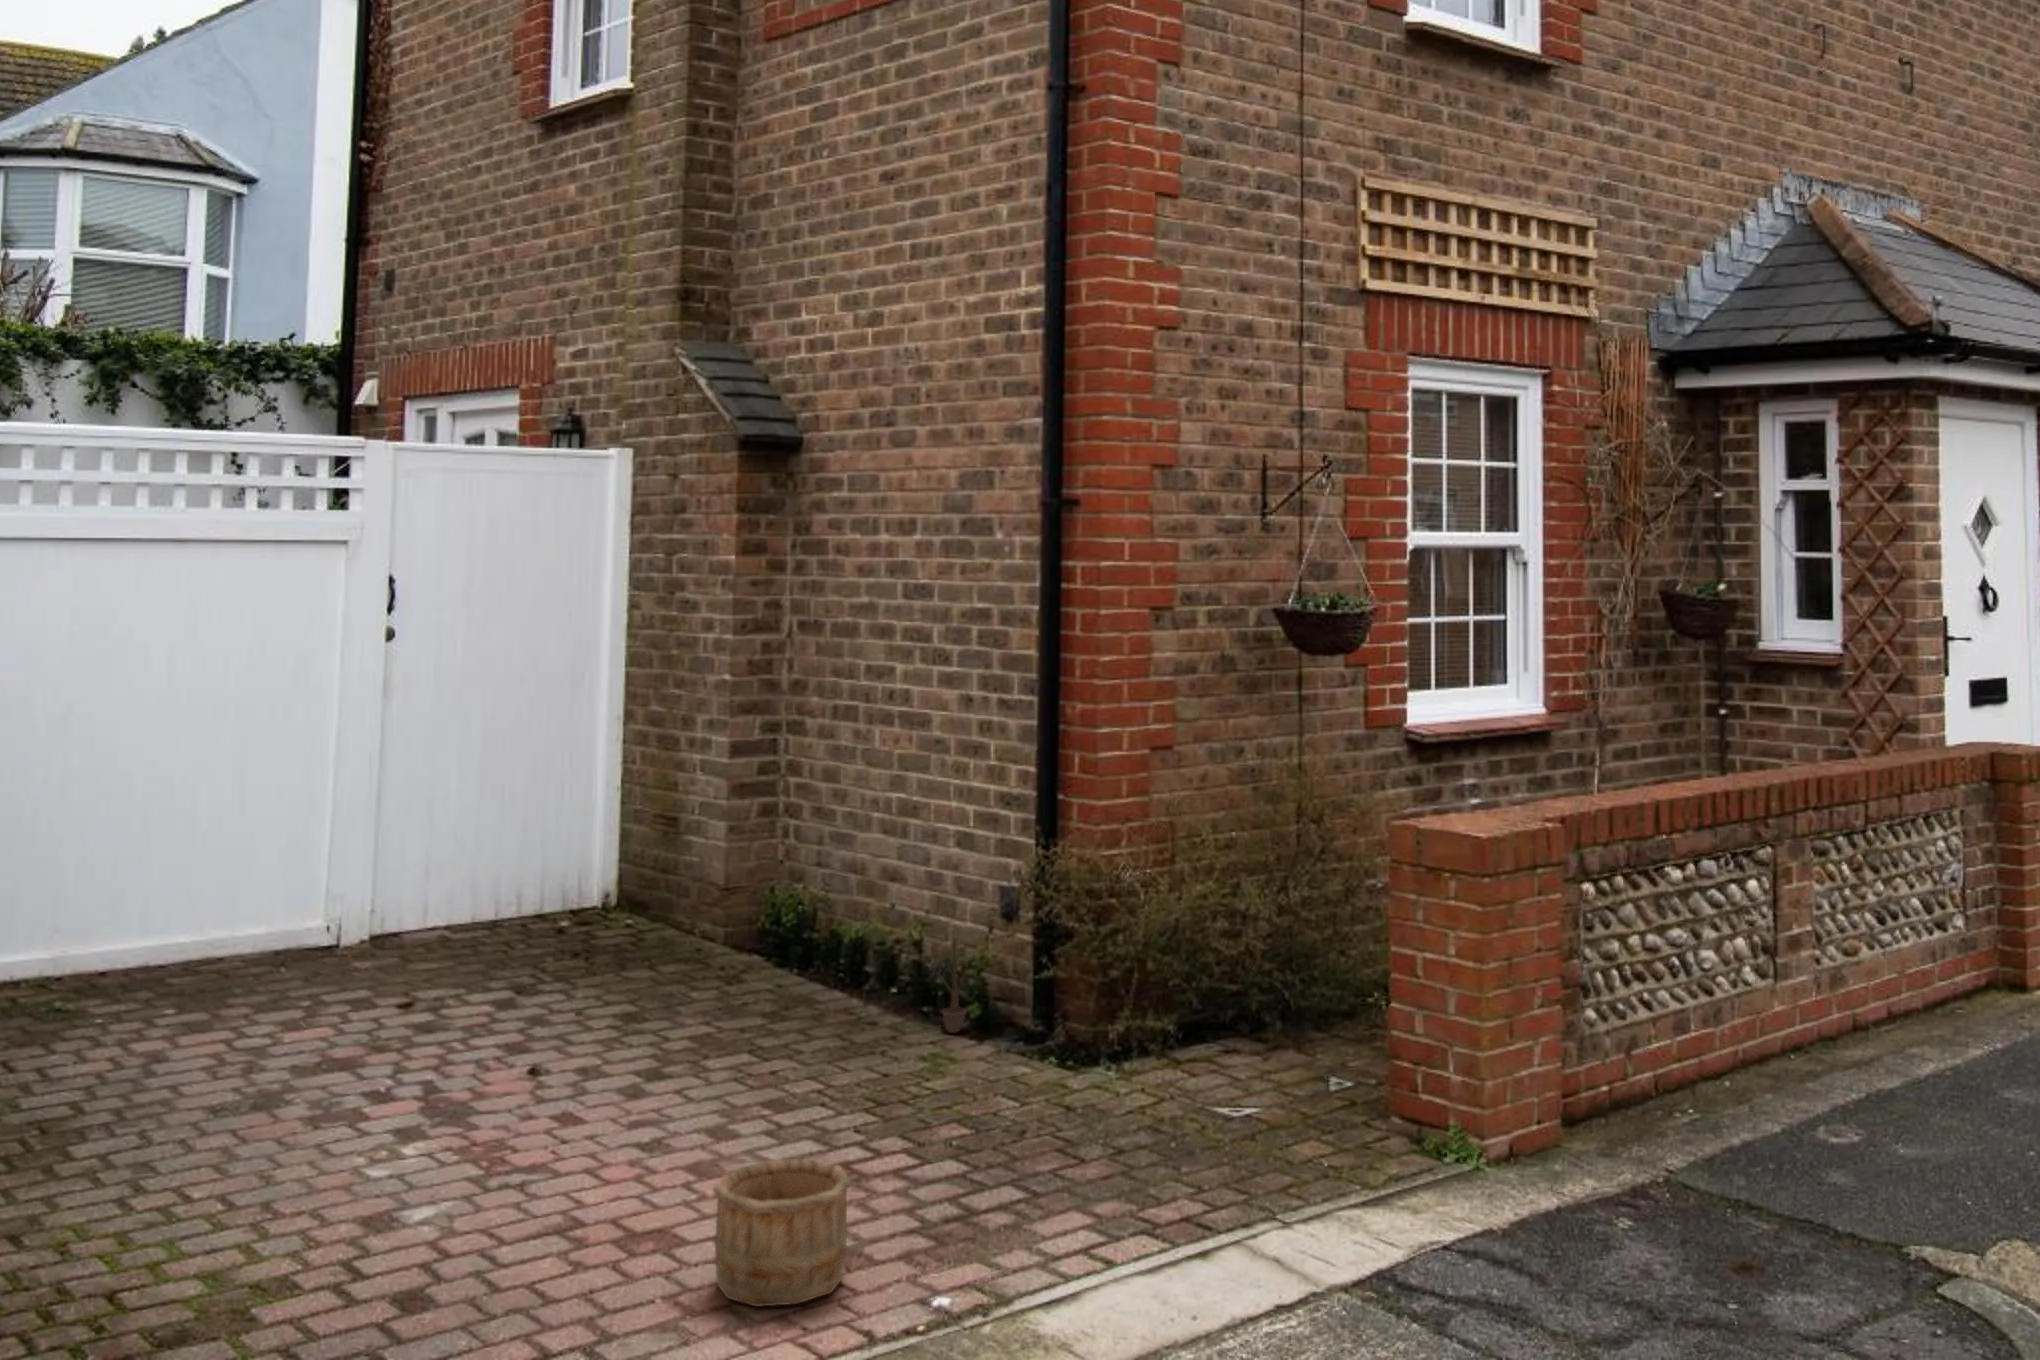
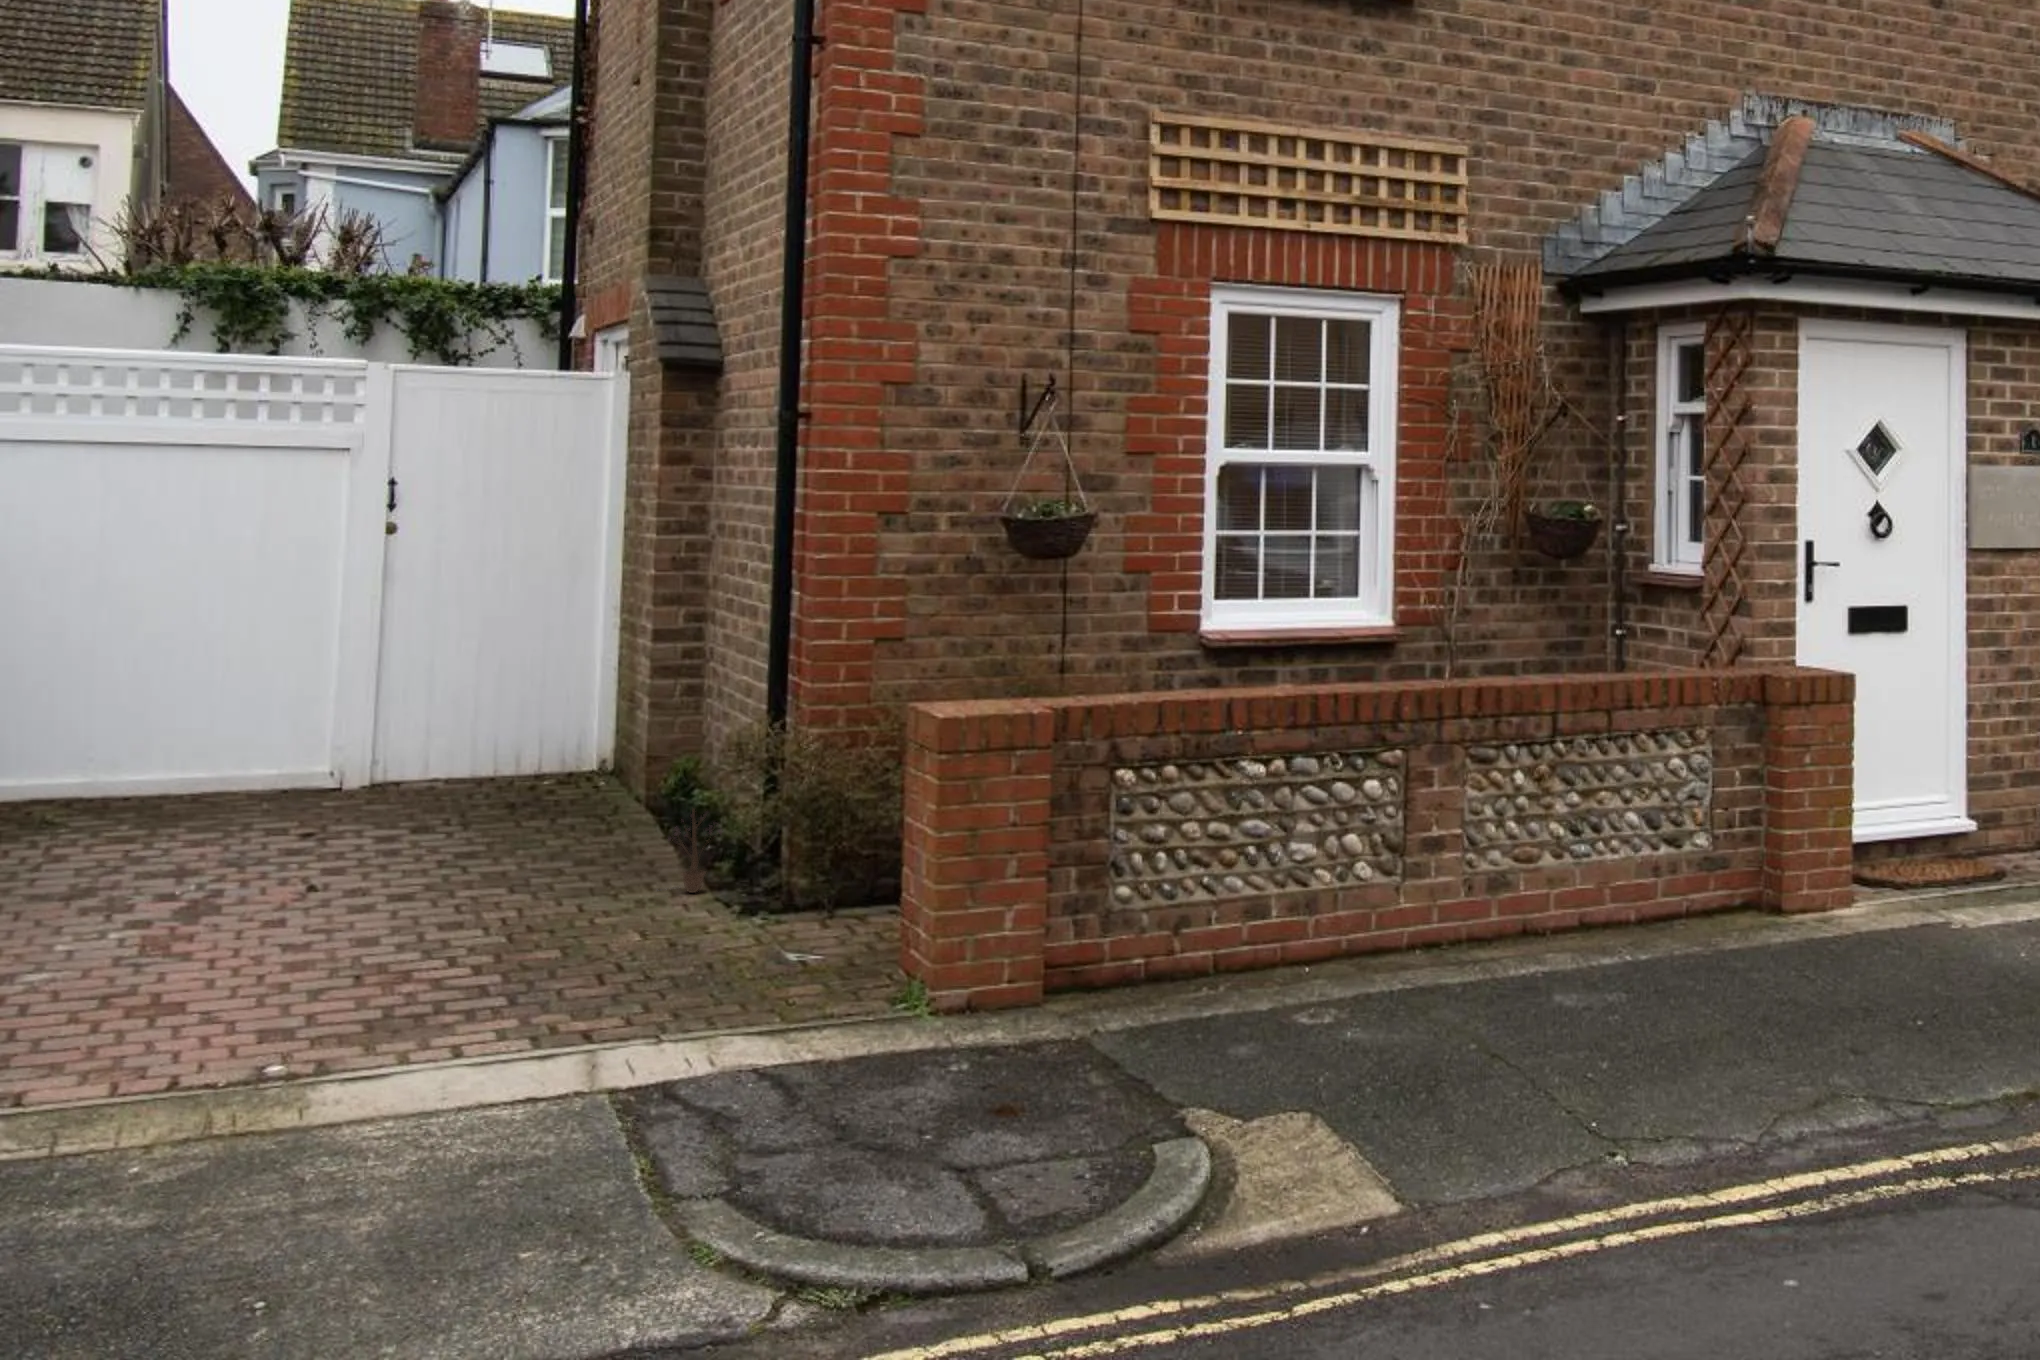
wooden bucket: present [713,1159,851,1307] -> none [133,959,269,1074]

